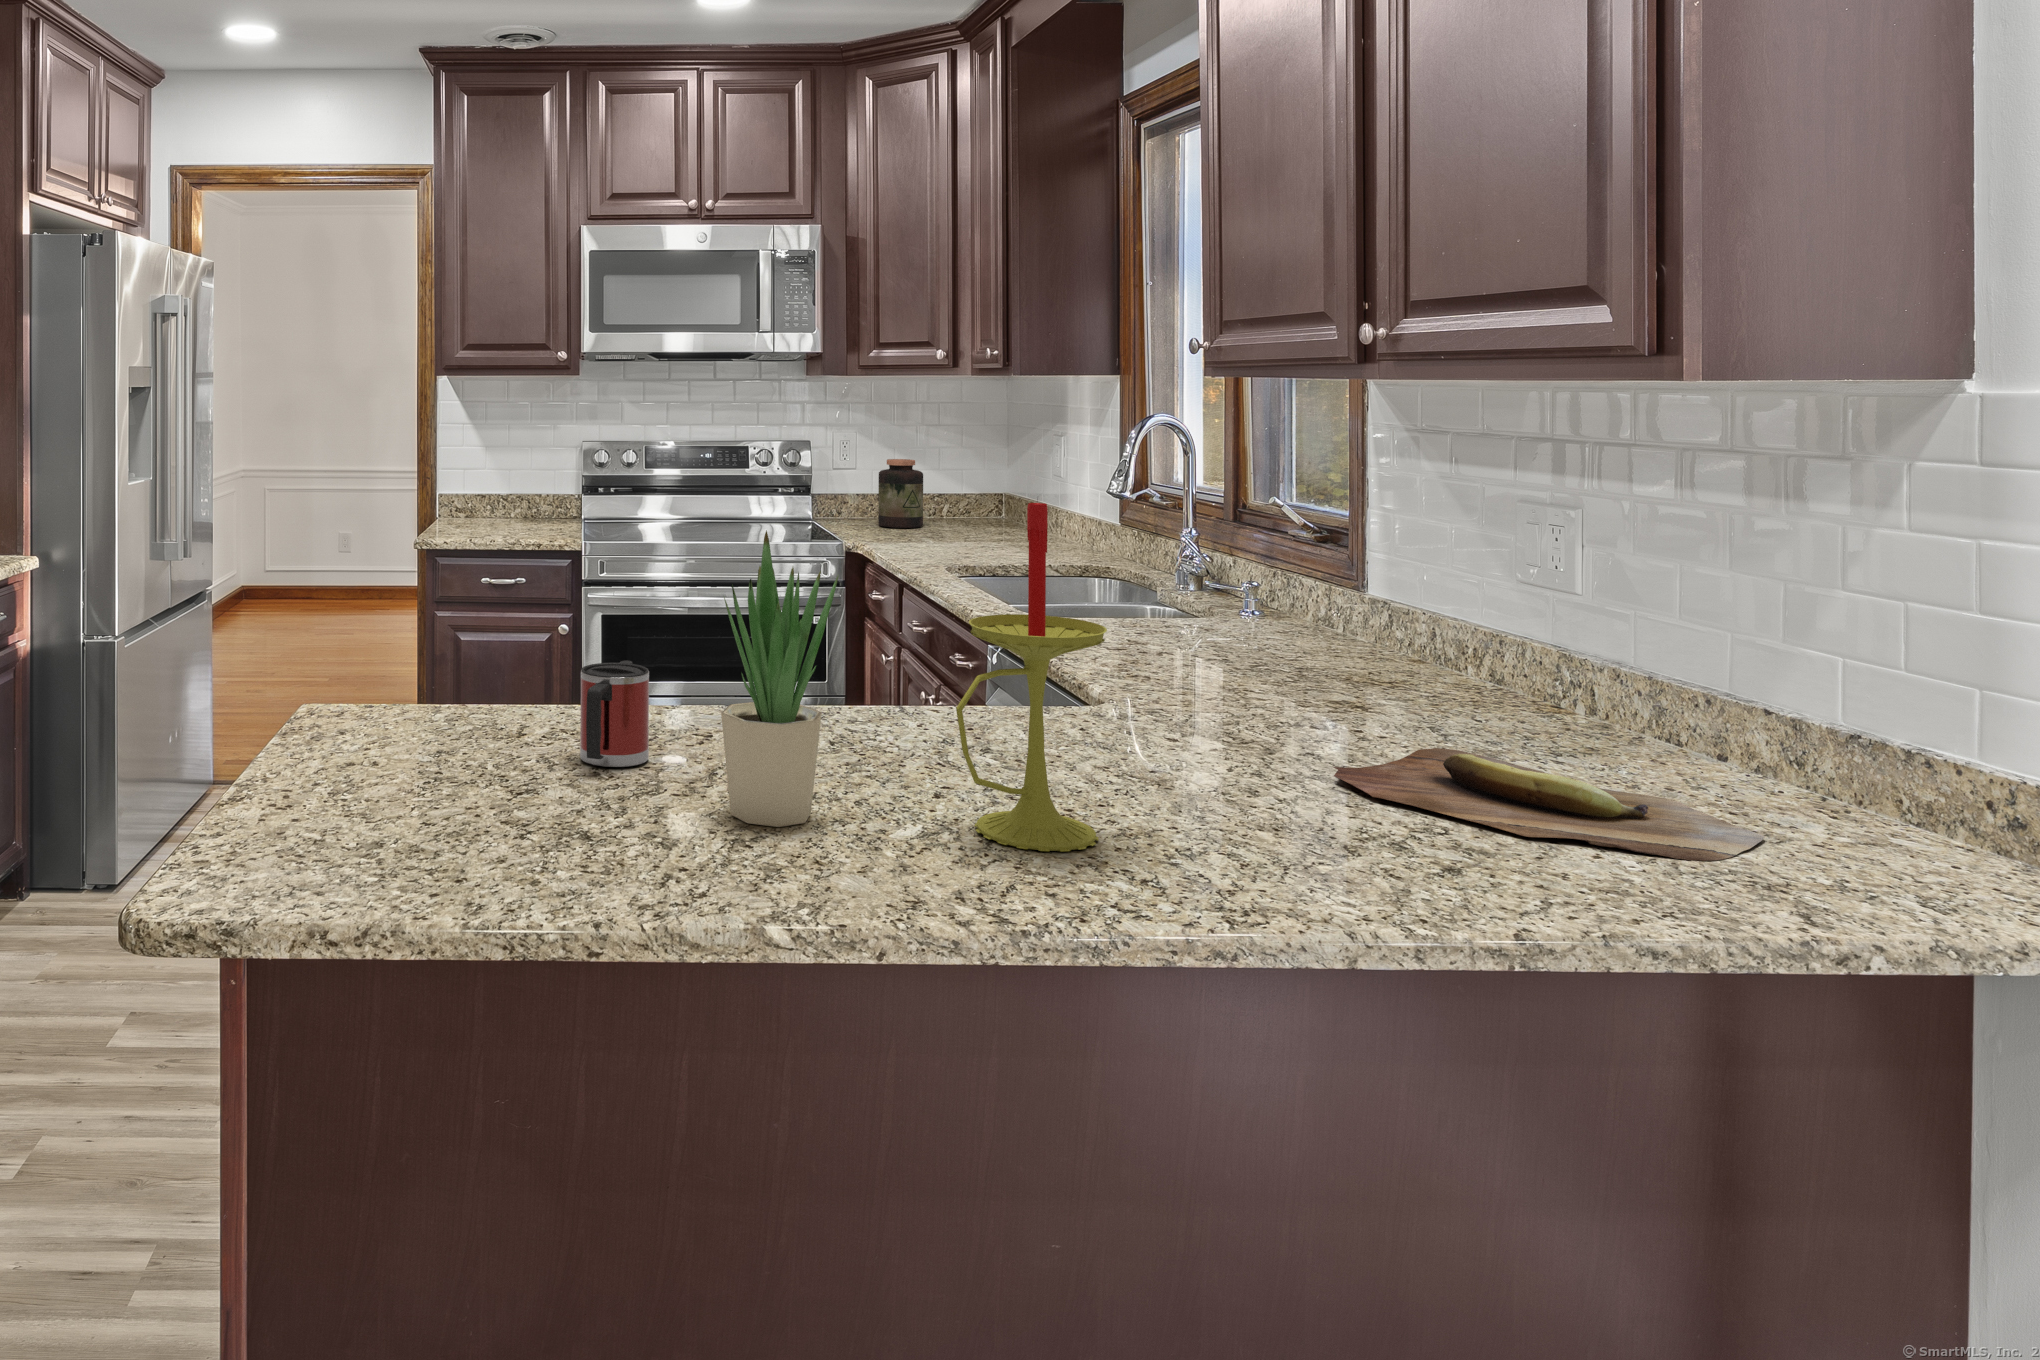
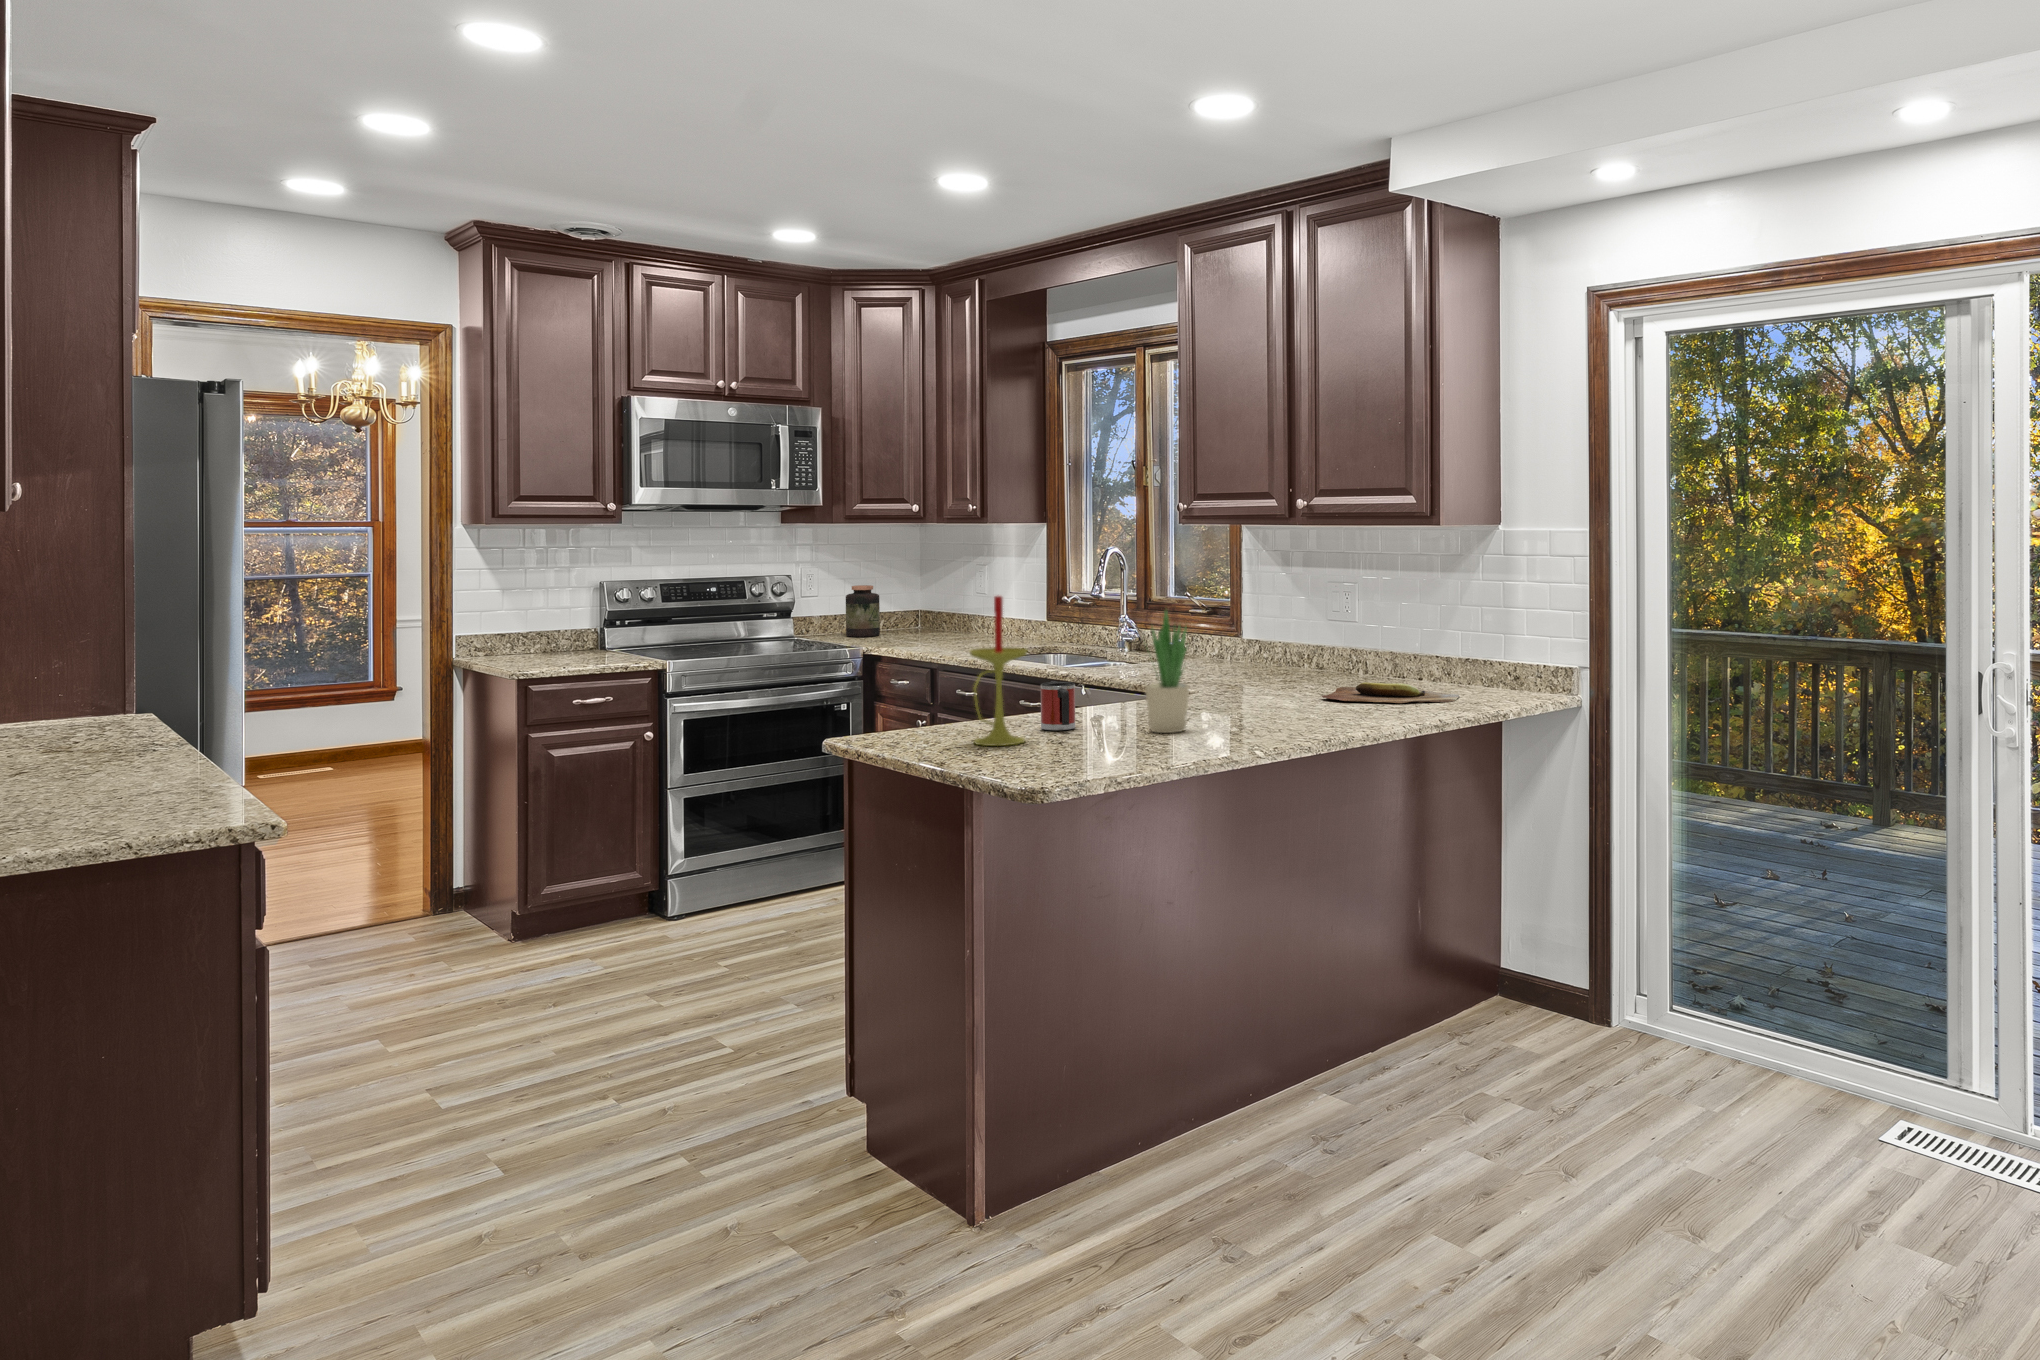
candle: present [956,503,1107,852] -> present [970,596,1027,746]

